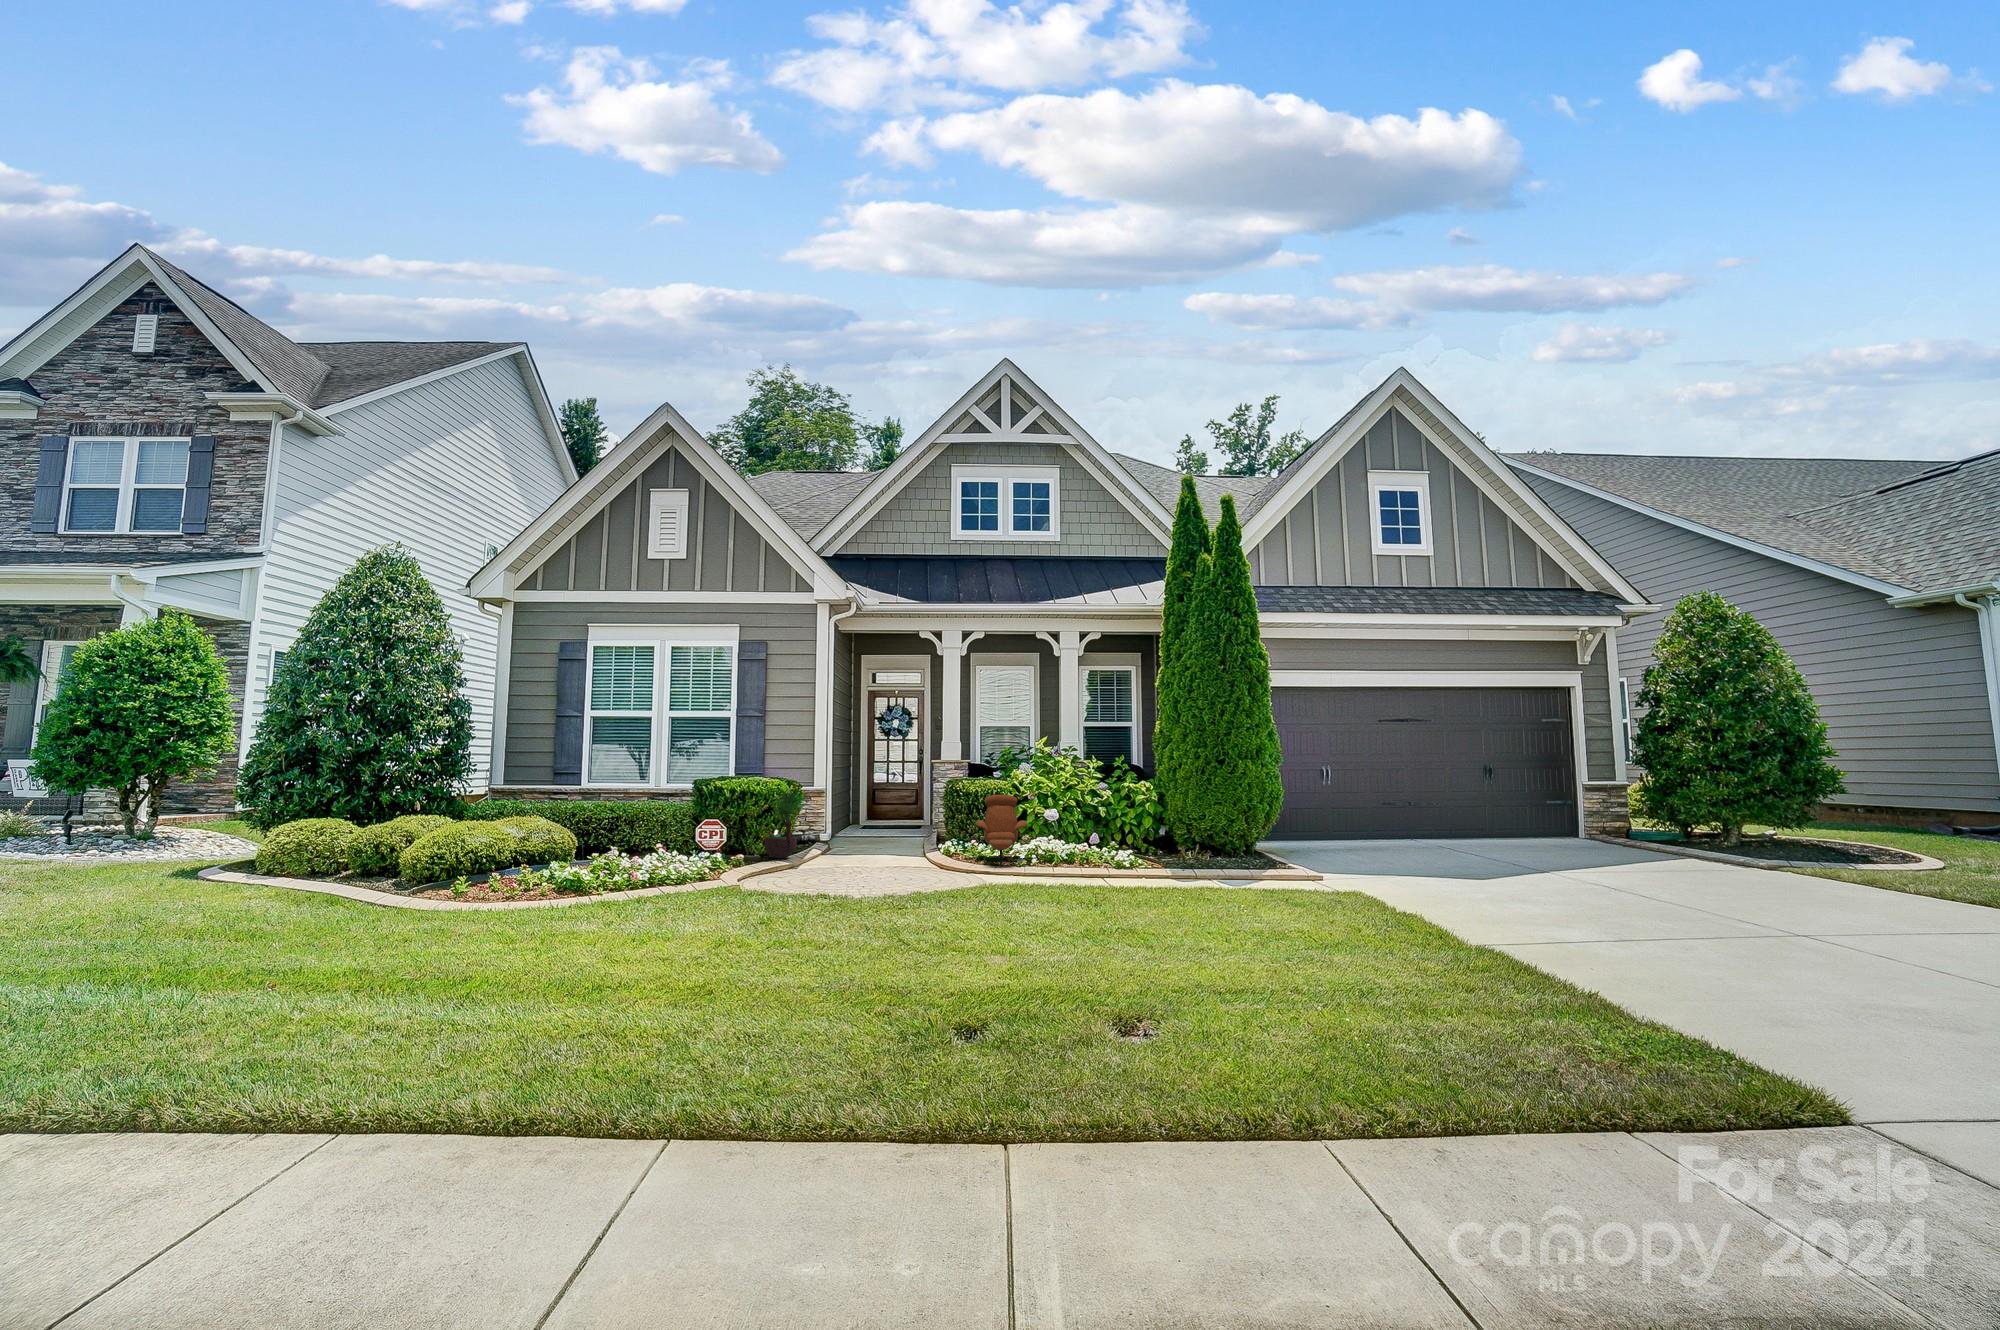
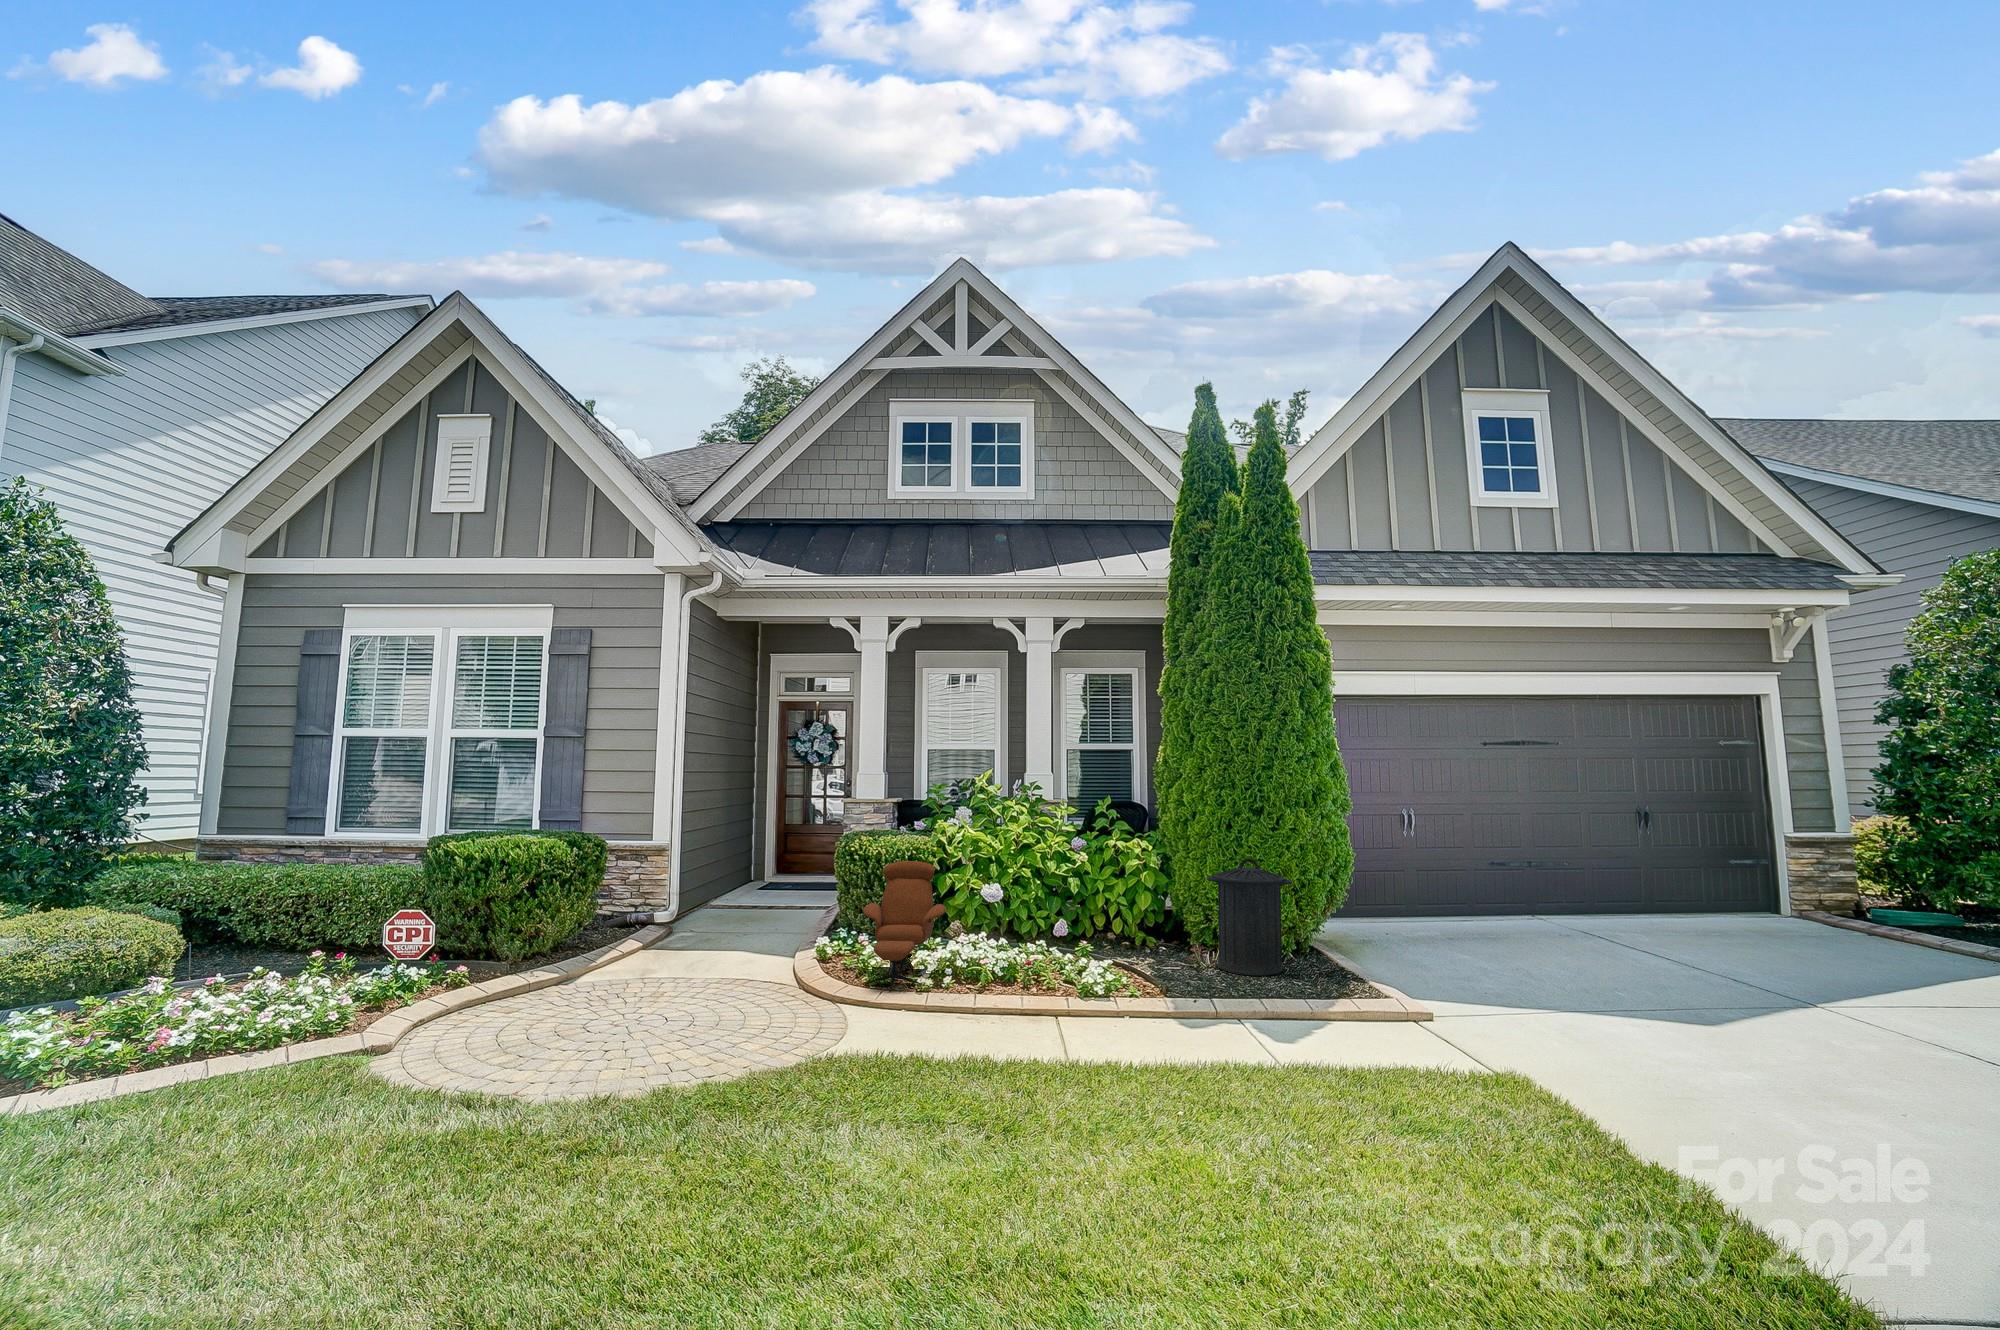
potted tree: present [765,790,805,858] -> none [523,848,597,965]
trash can: none [1188,791,1241,861] -> present [1206,858,1293,976]

